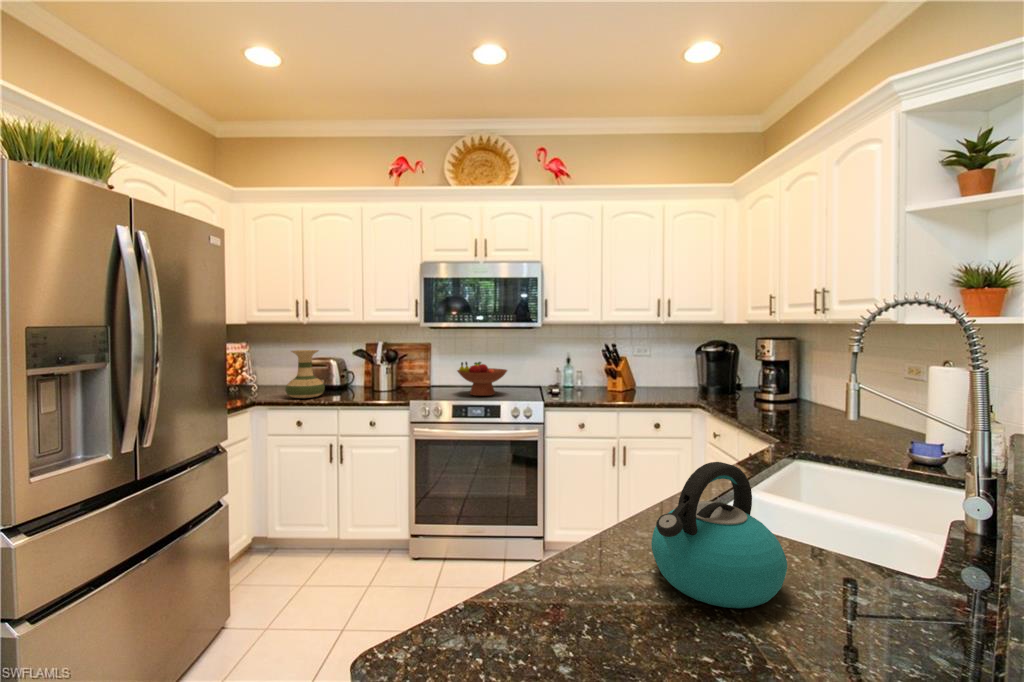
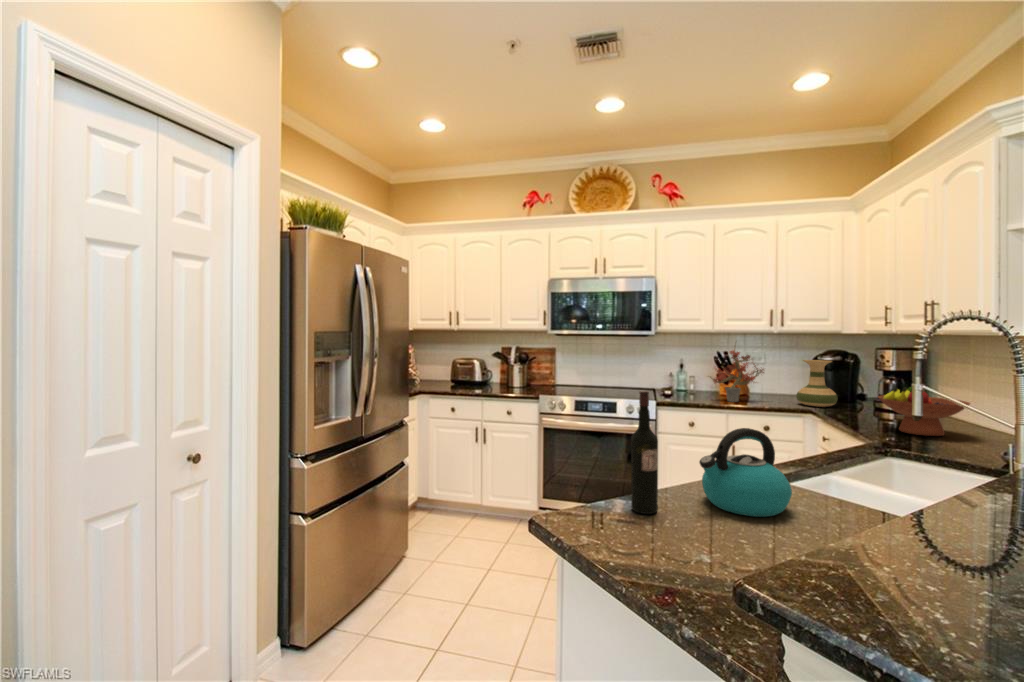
potted plant: none [597,332,654,398] -> present [710,348,764,402]
vase: present [285,350,325,398] -> present [796,360,837,407]
fruit bowl: present [457,362,507,396] -> present [878,387,970,436]
wine bottle: none [552,416,598,633] -> present [631,391,658,514]

